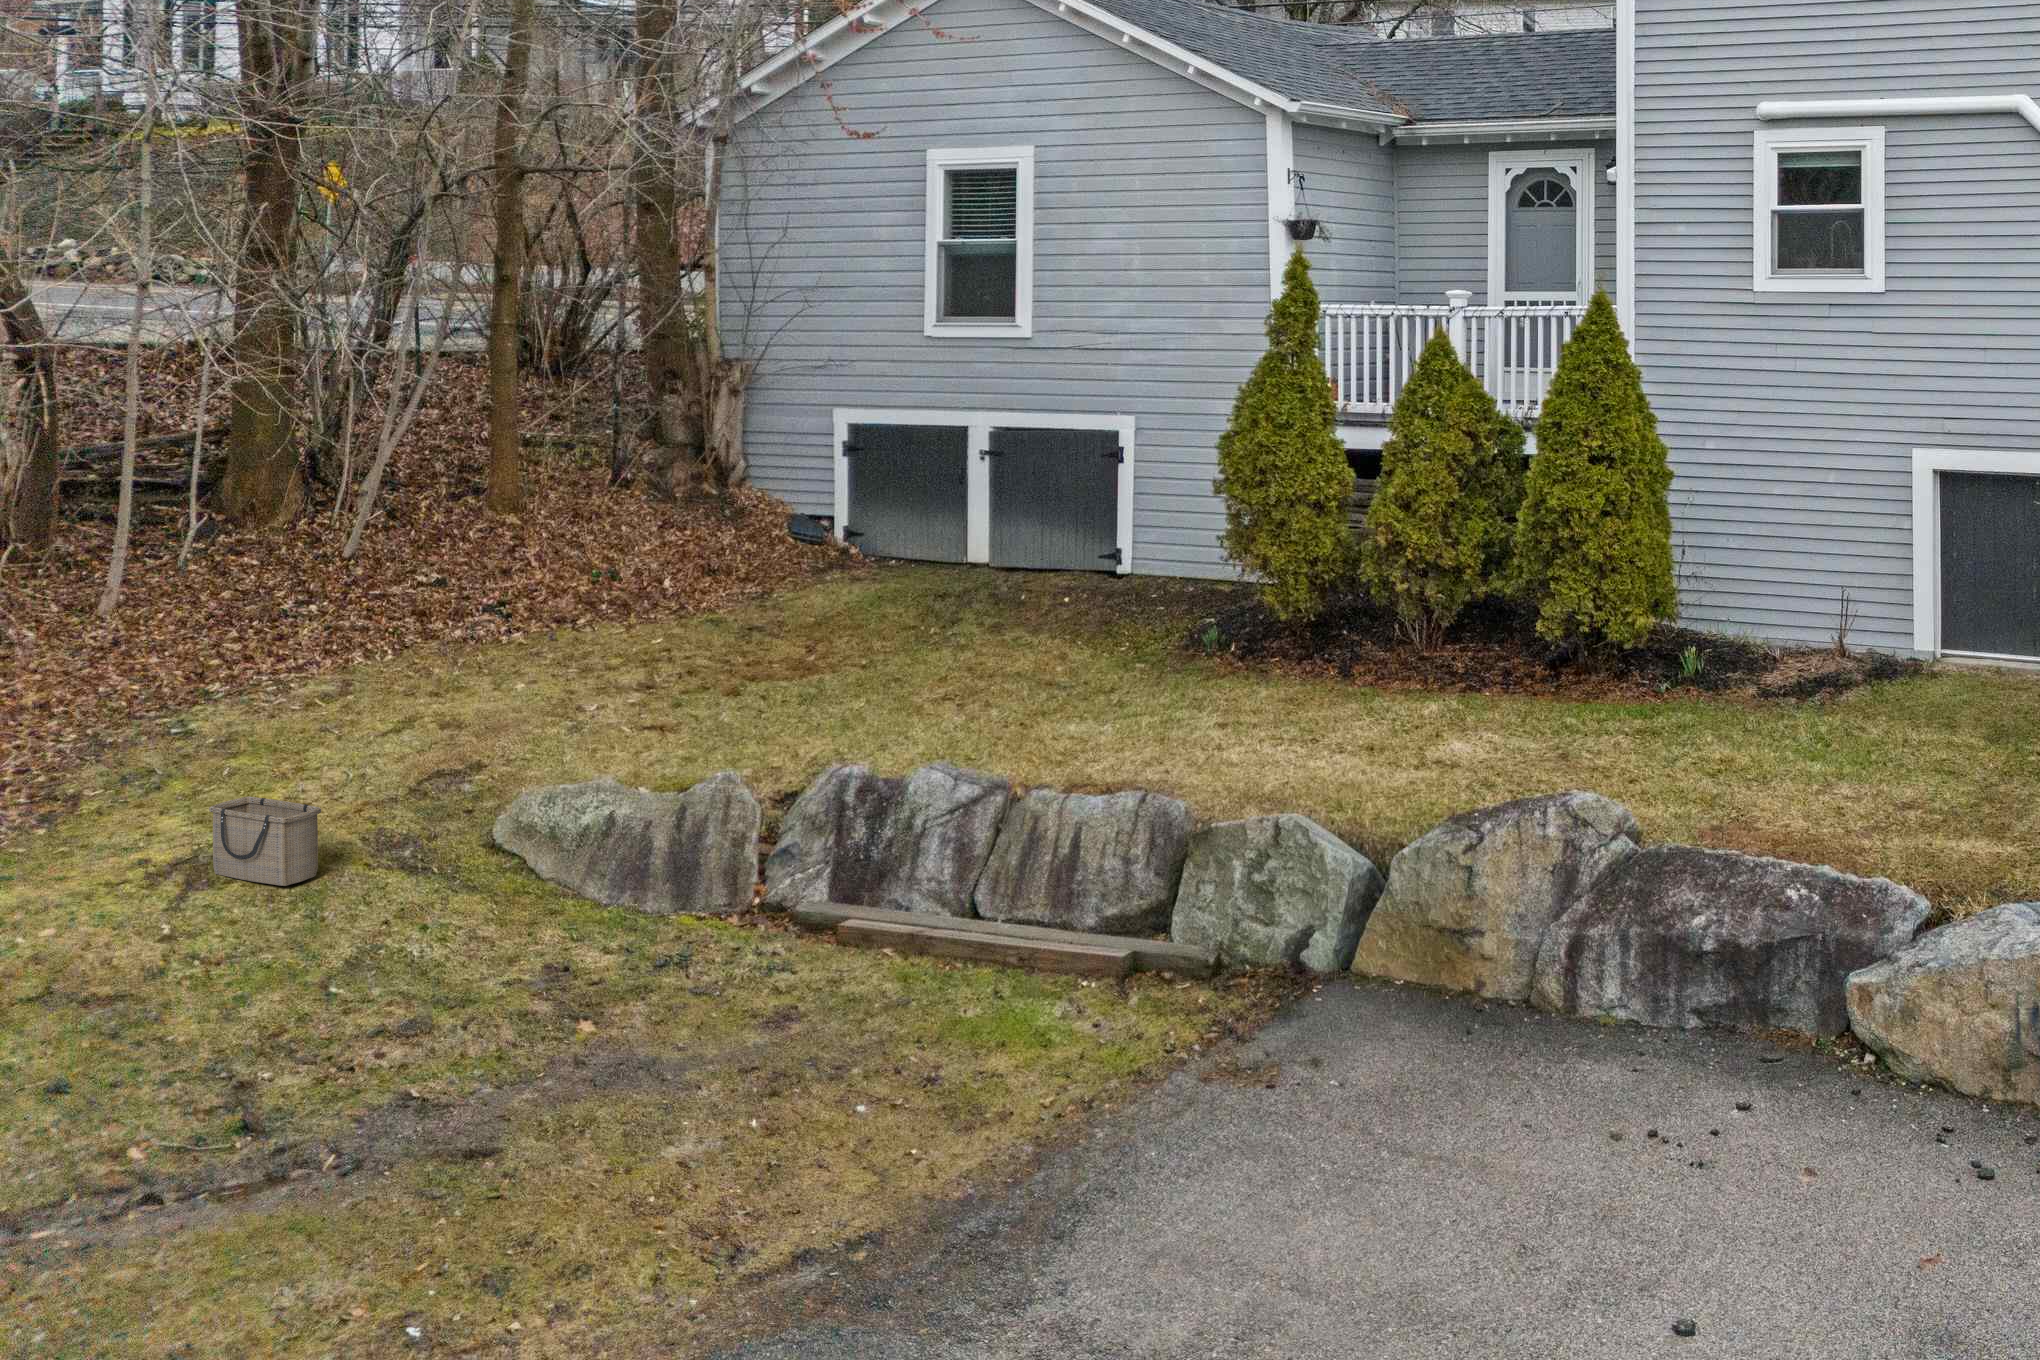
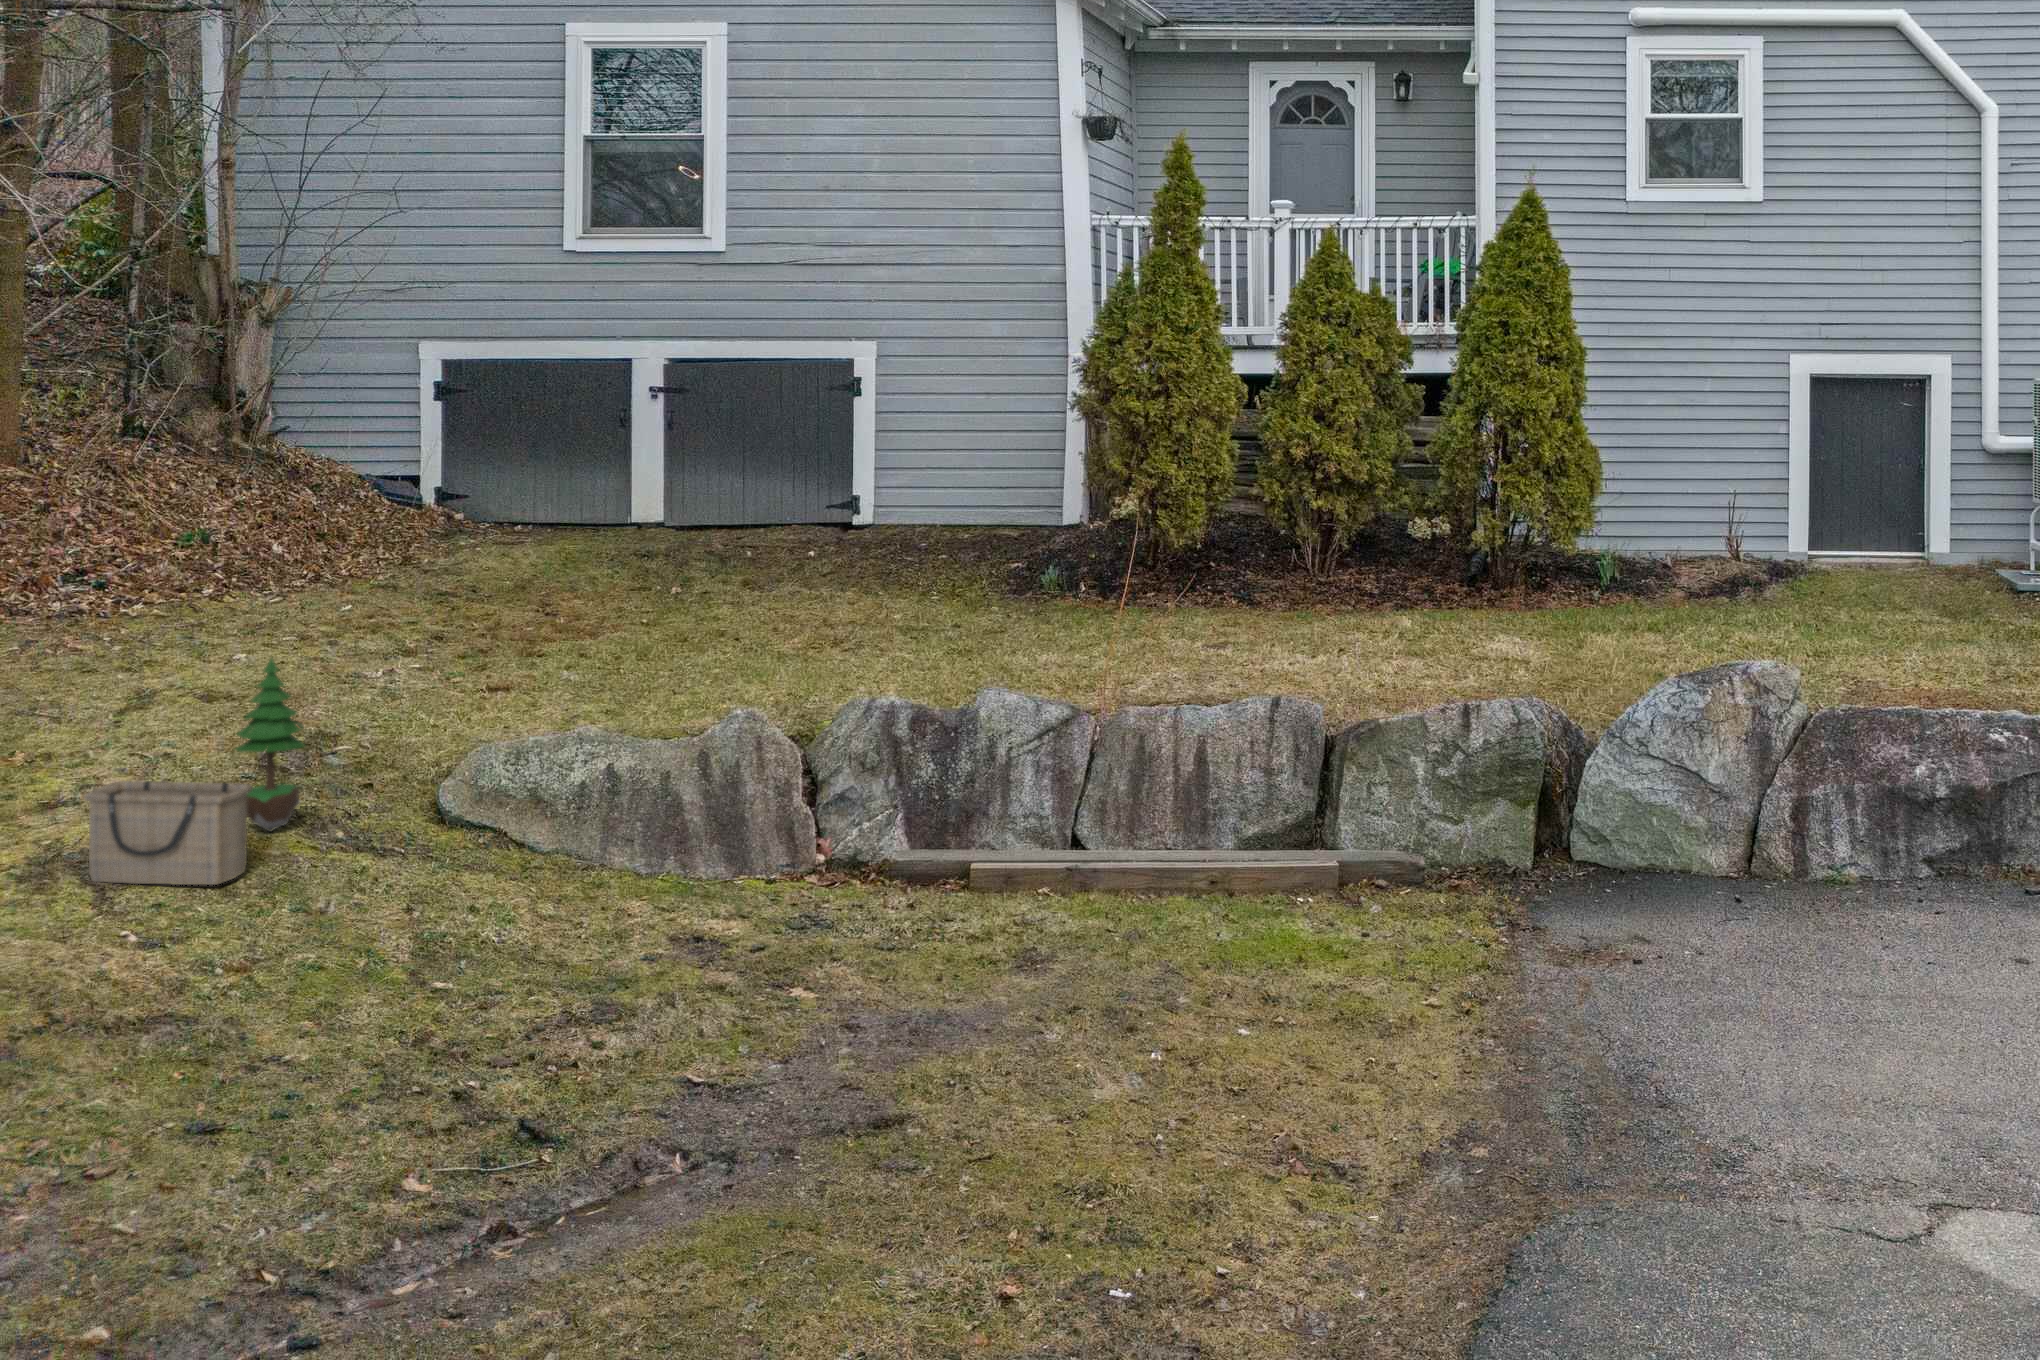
potted tree: none [346,702,406,840] -> present [235,659,305,831]

